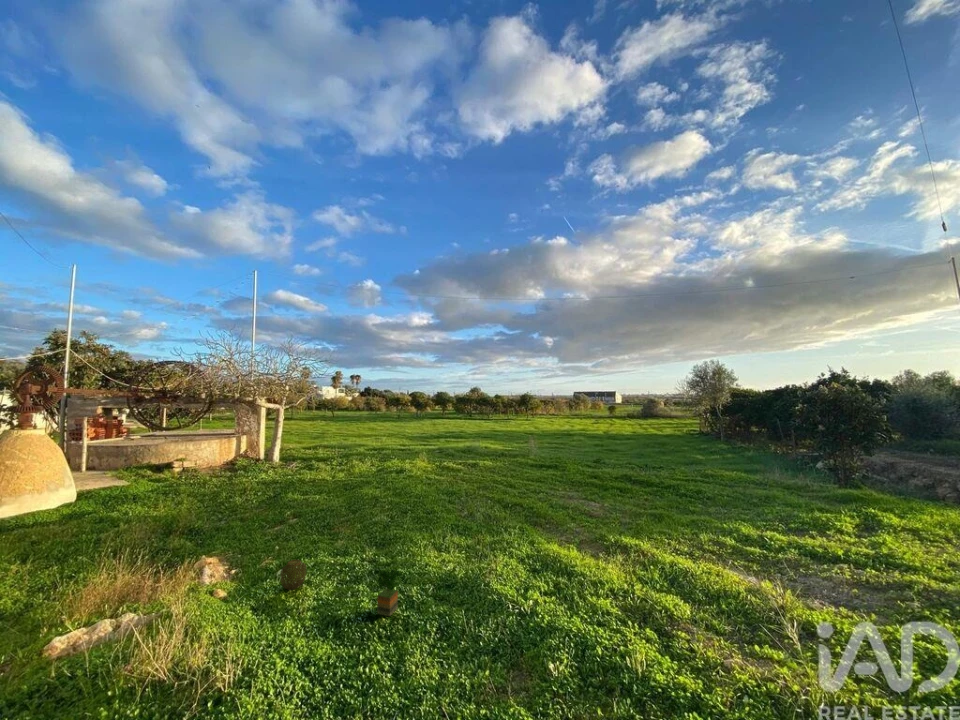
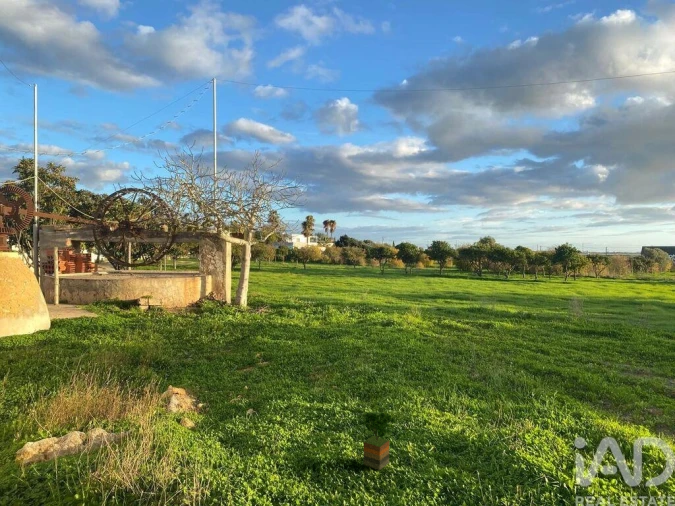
woven basket: present [281,559,306,590] -> none [251,393,278,426]

